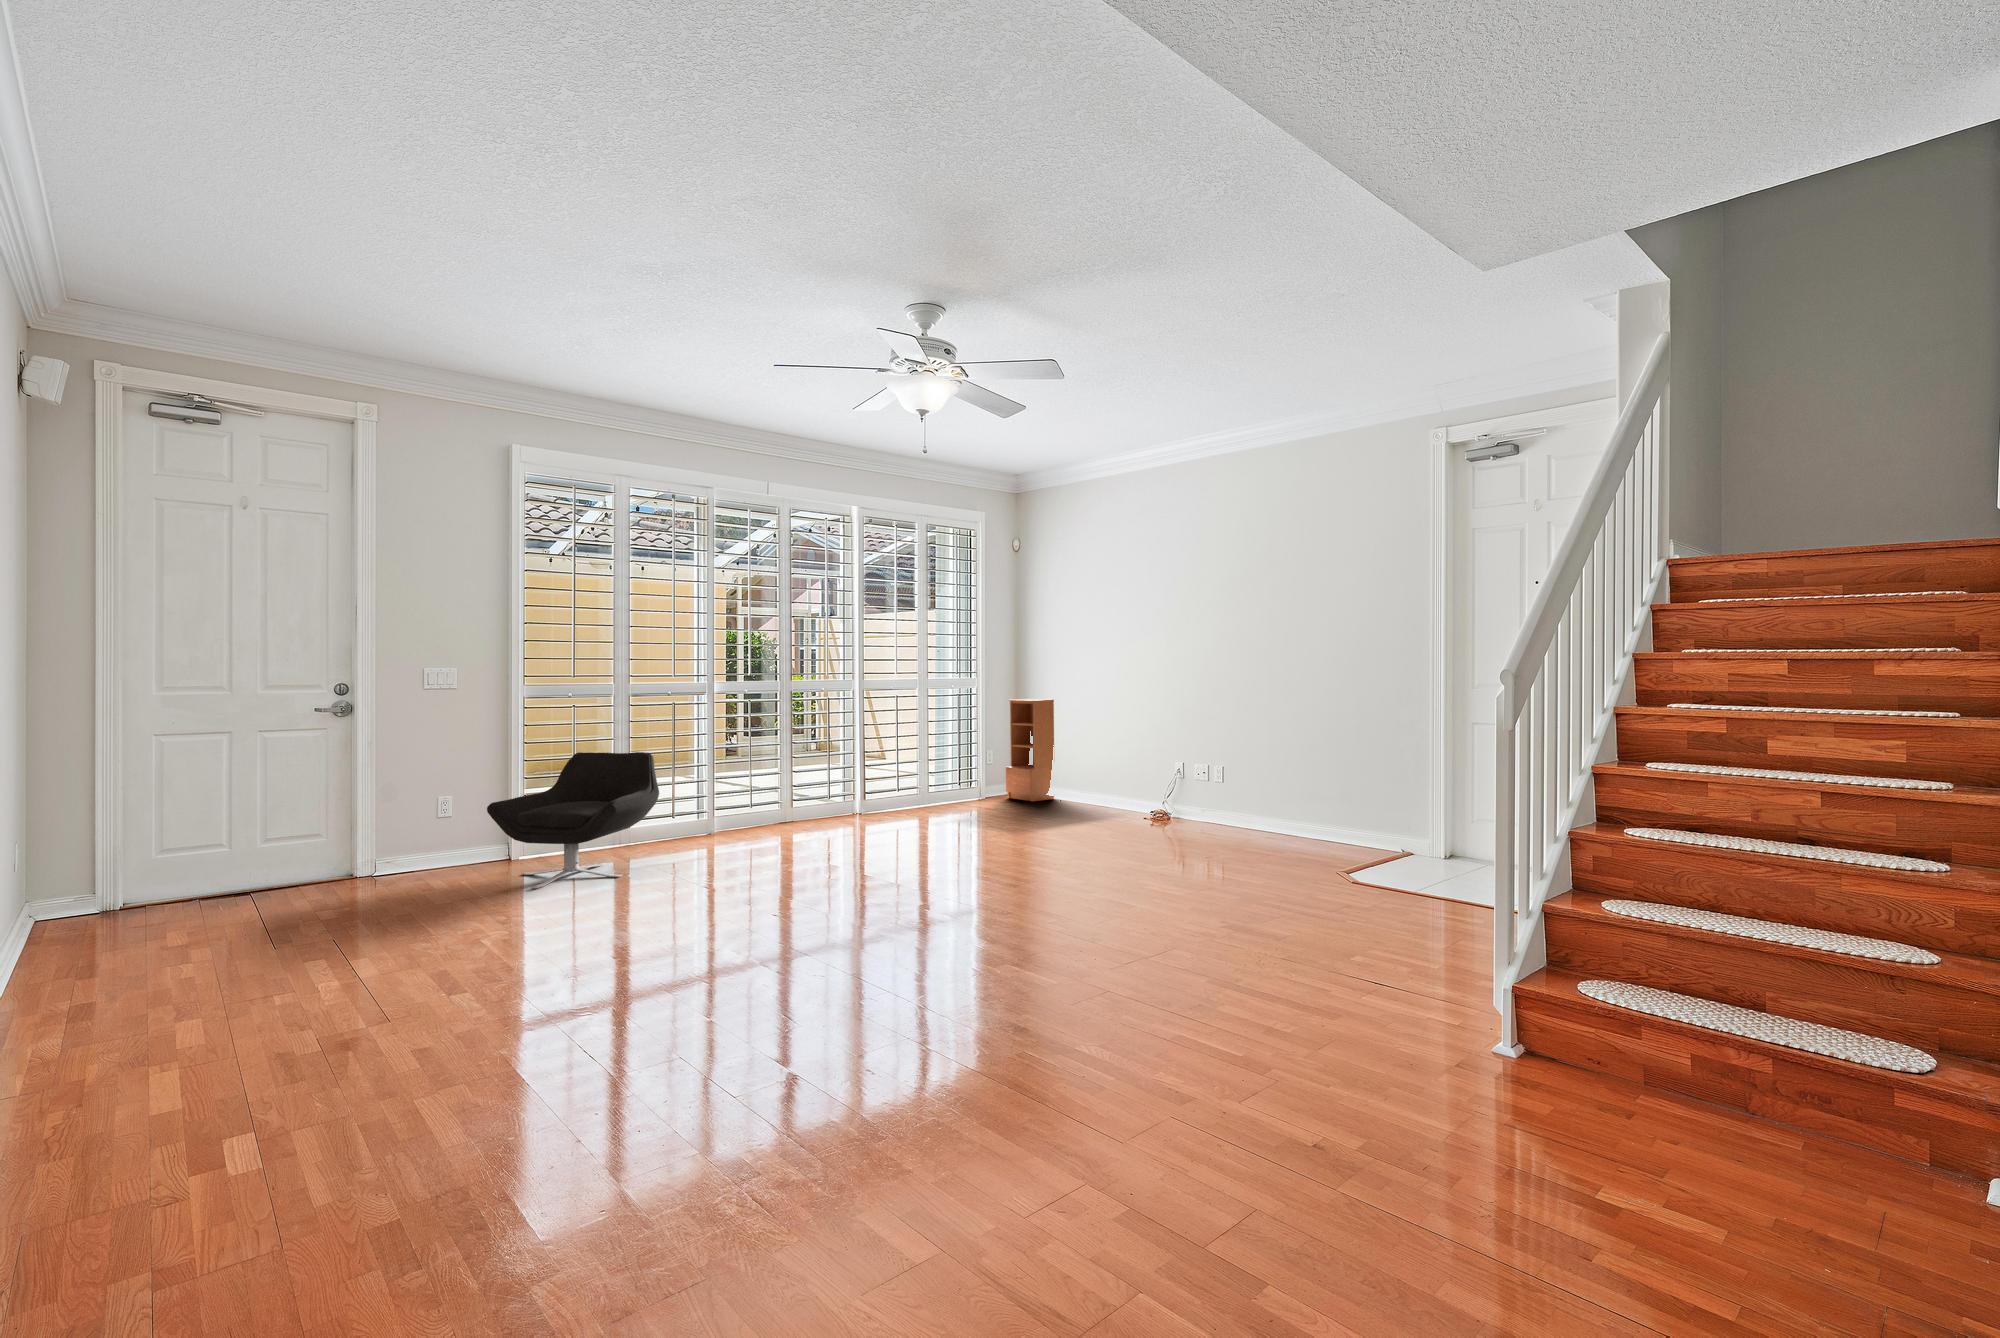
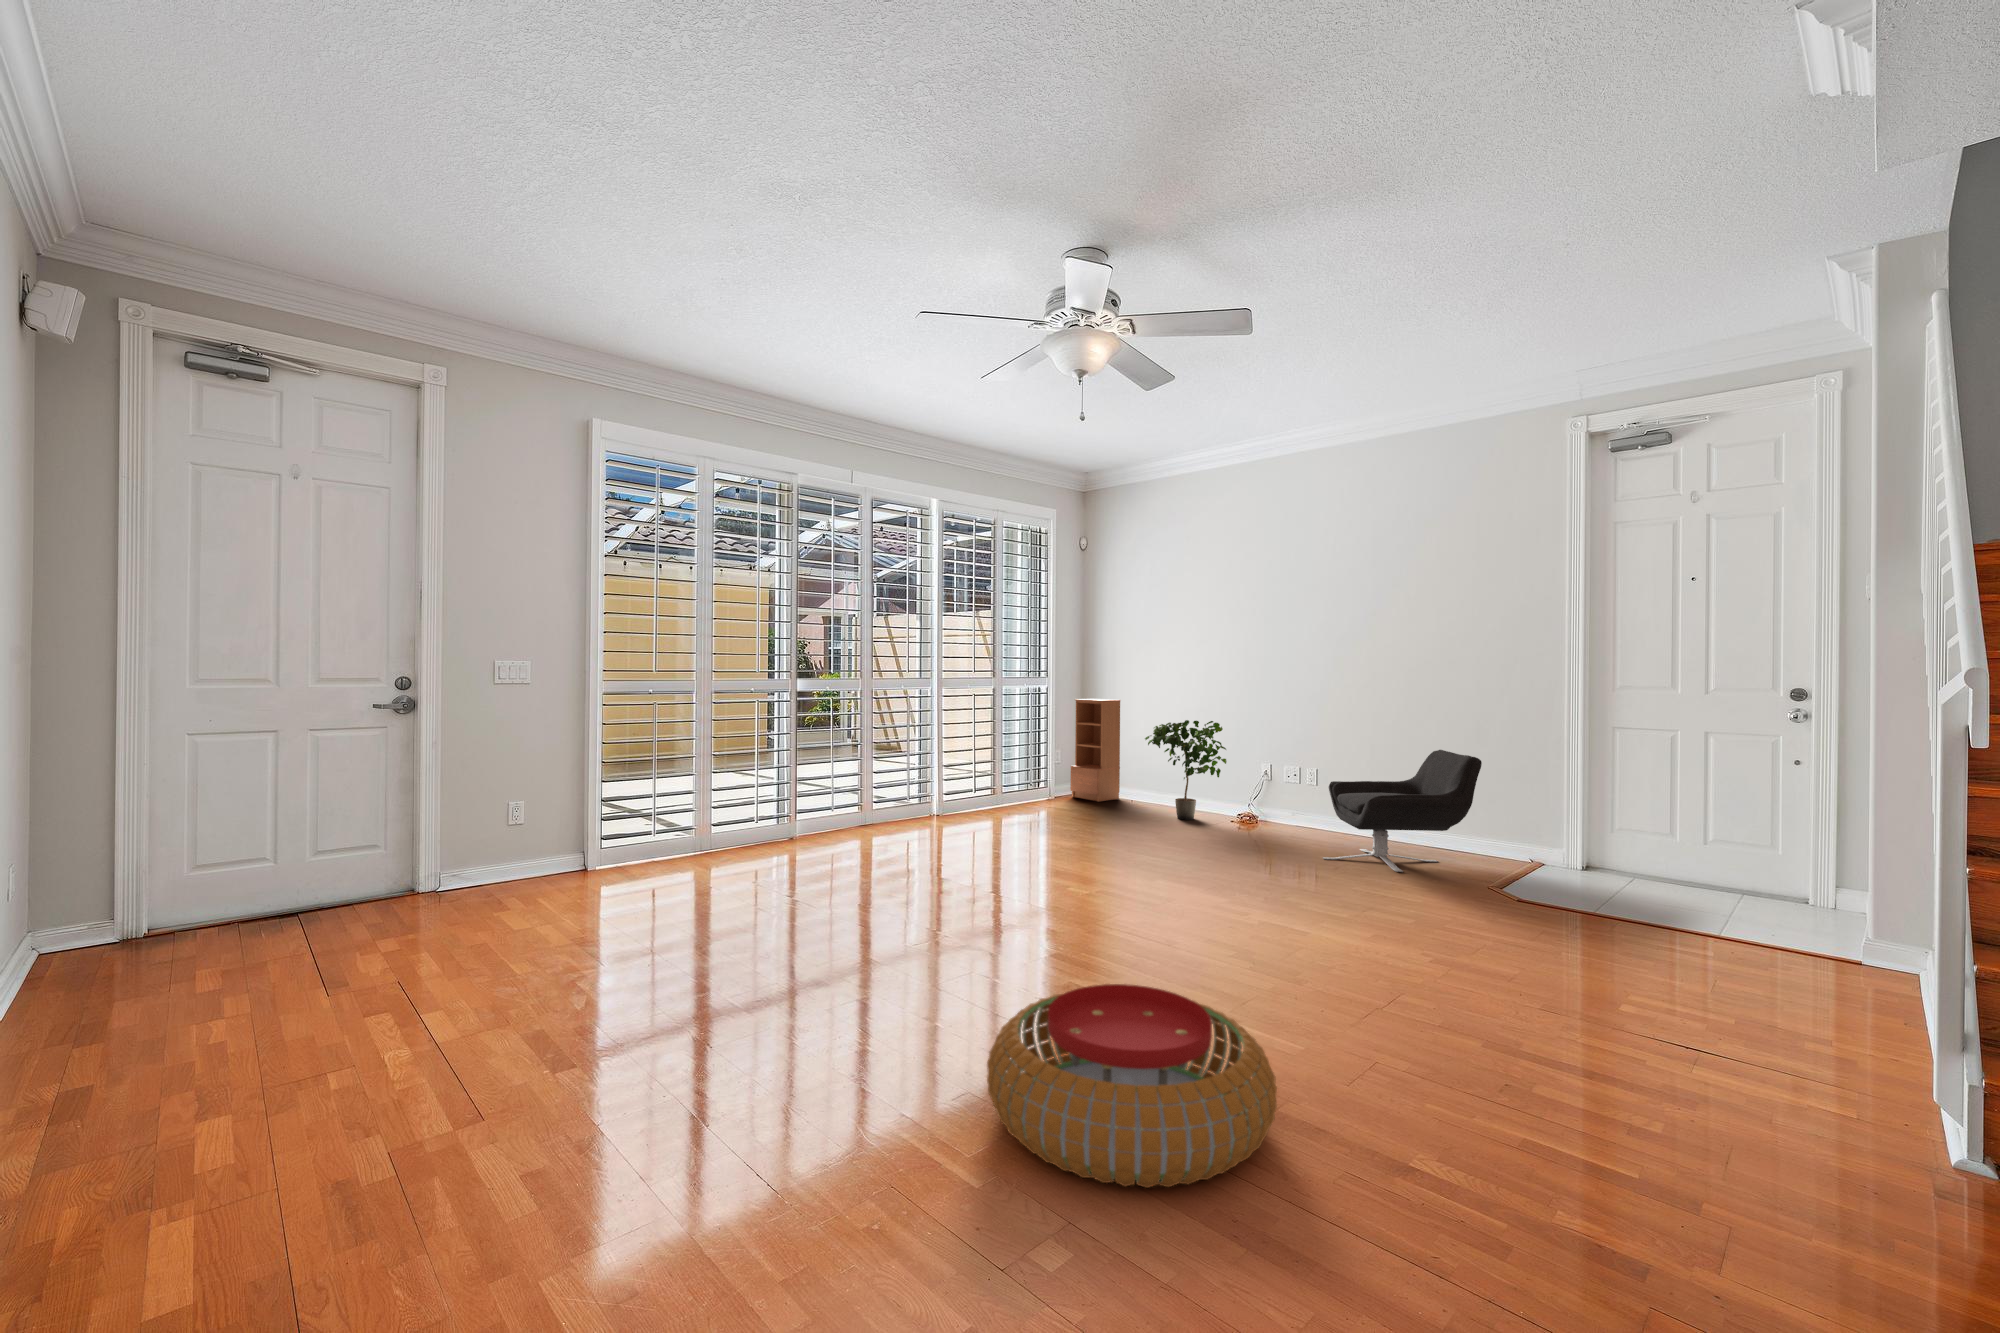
potted plant: none [1069,717,1149,815] -> present [1145,720,1227,820]
lounge chair: present [487,752,659,888] -> present [1323,750,1482,872]
pouf: none [789,914,1013,1044] -> present [987,984,1277,1188]

